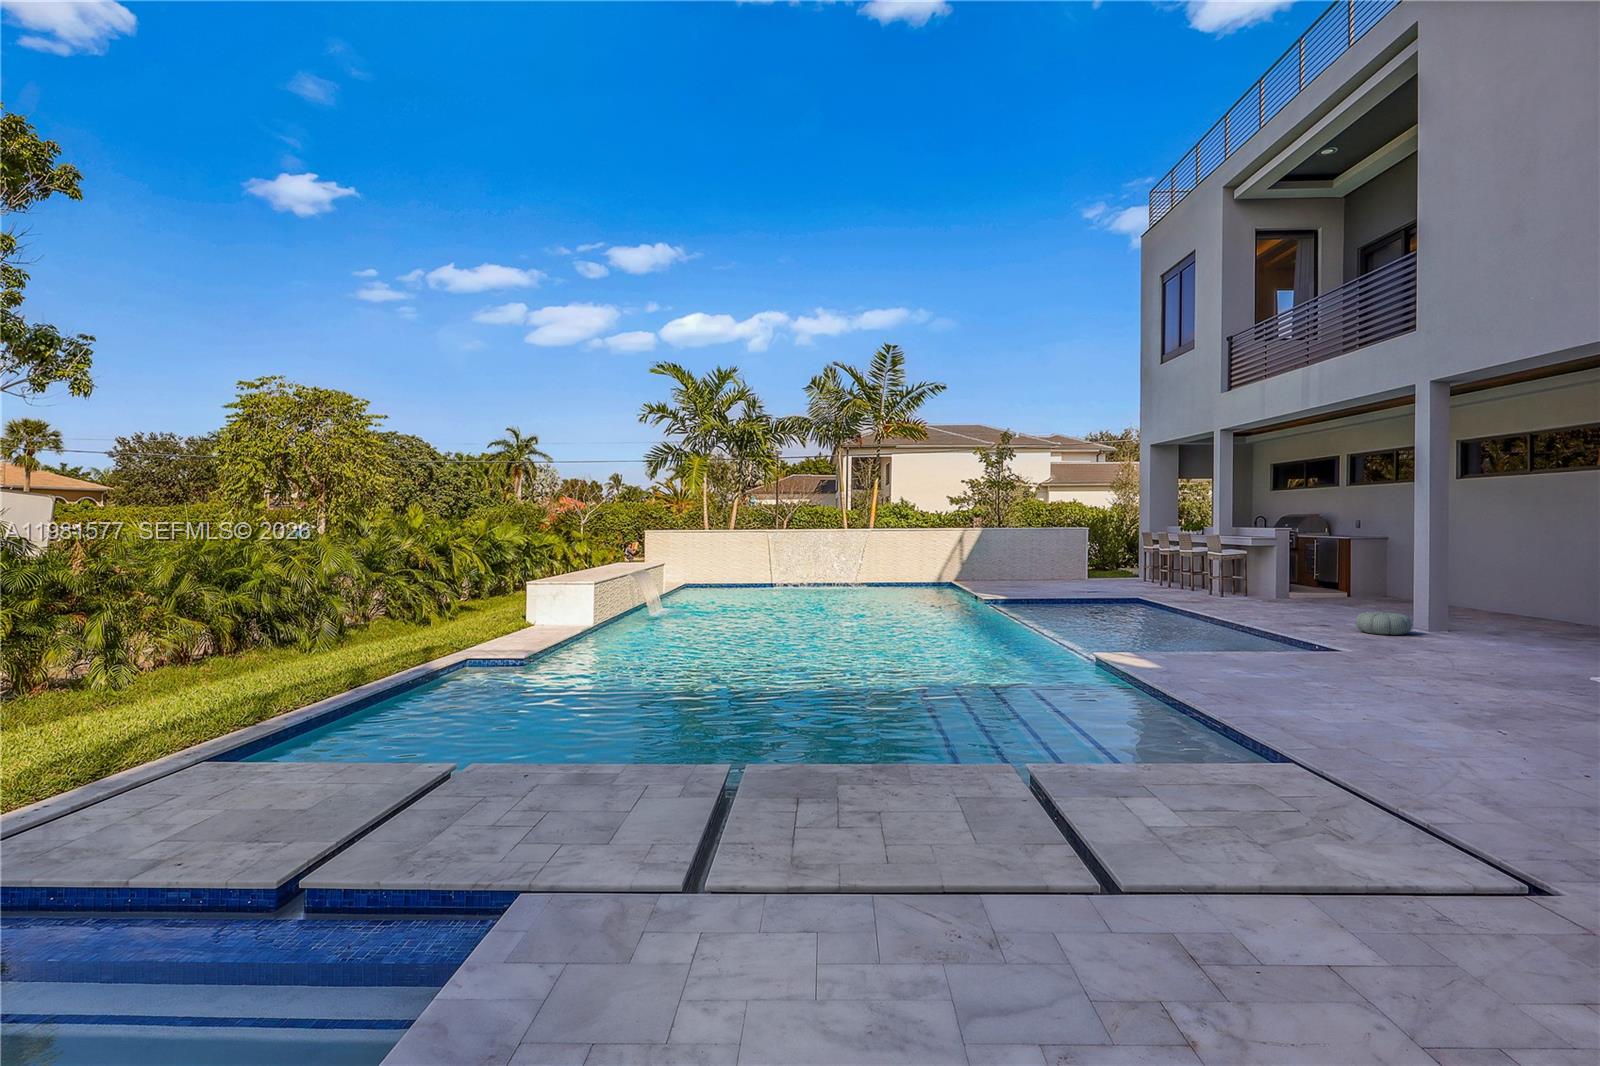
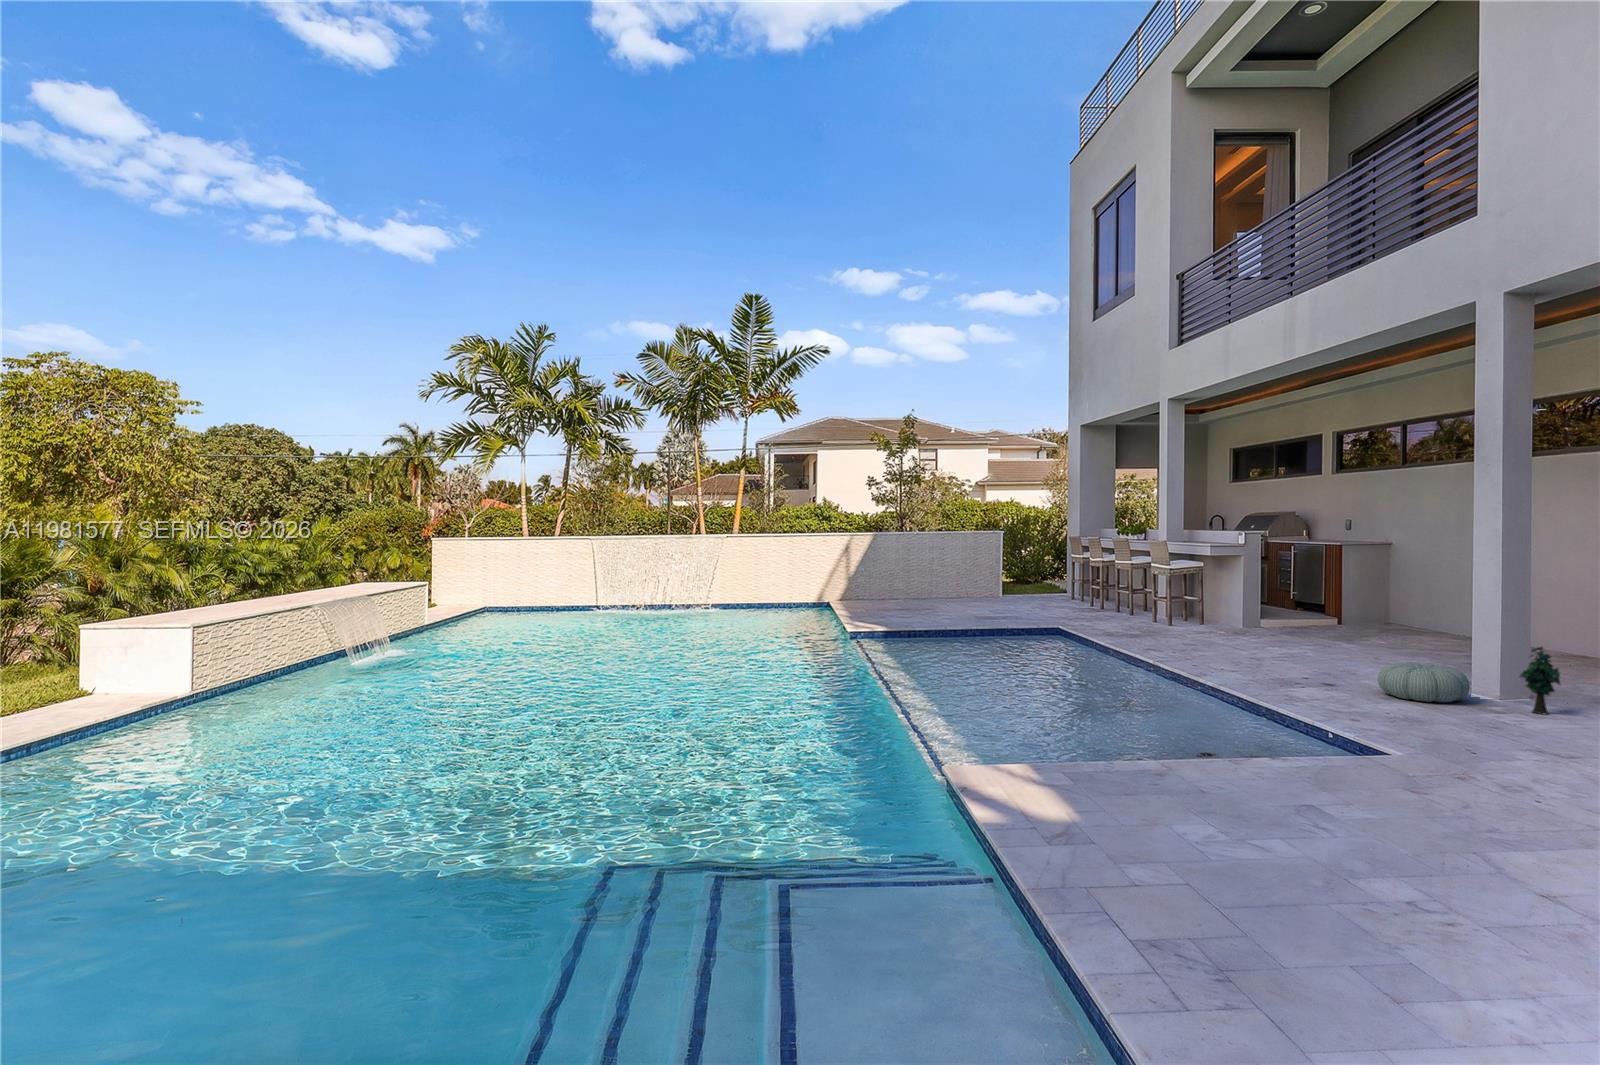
decorative plant: none [1439,599,1464,640] -> present [1521,647,1560,714]

